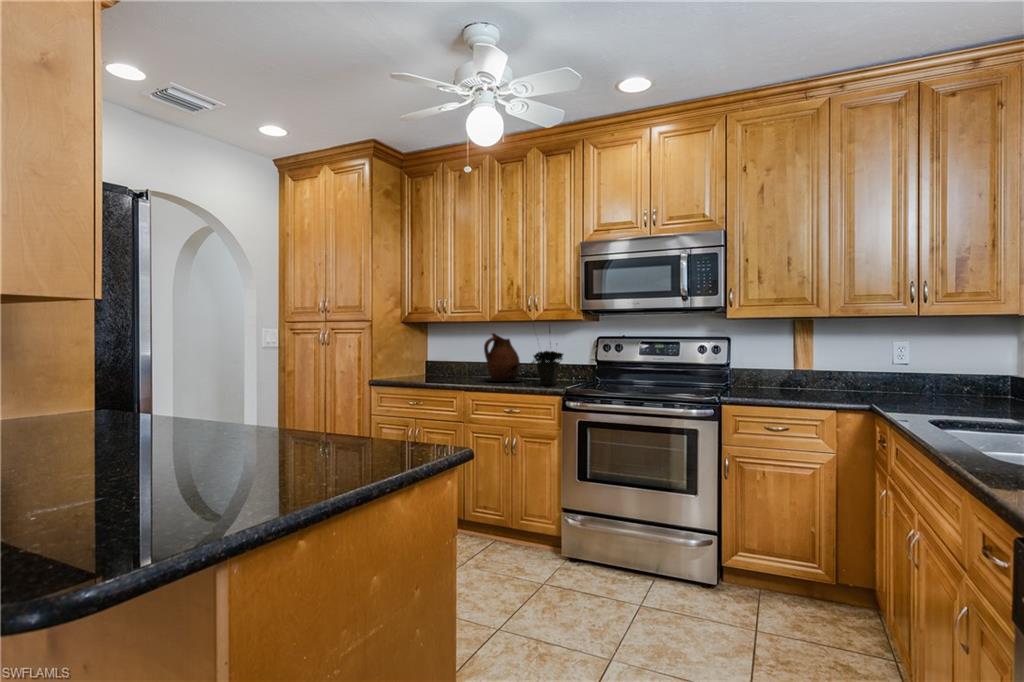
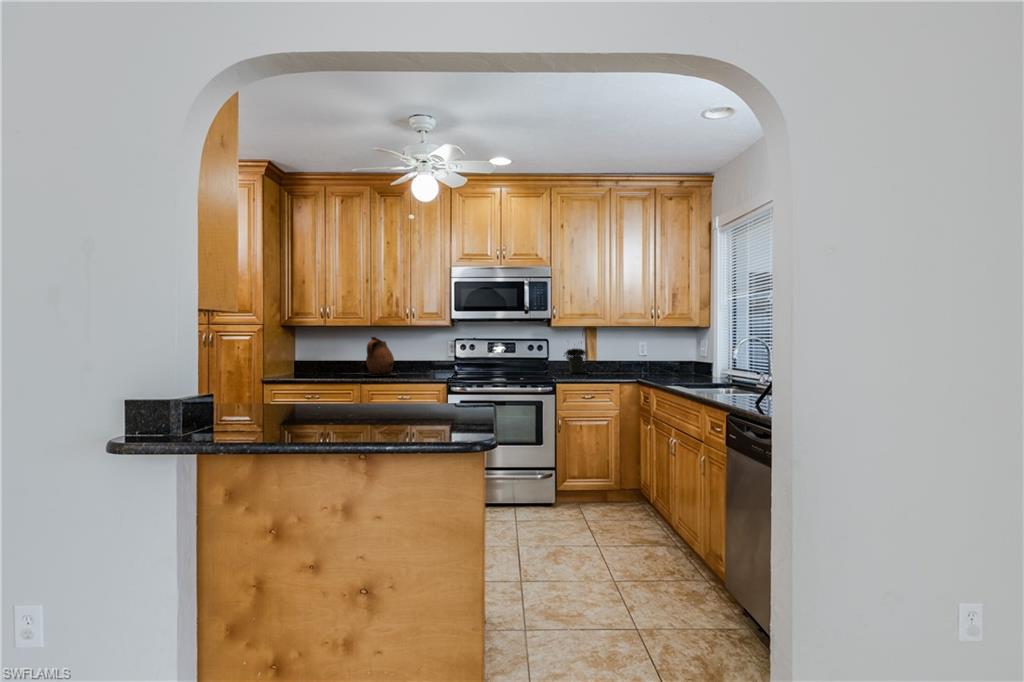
potted plant: present [532,327,563,385] -> present [564,334,586,373]

